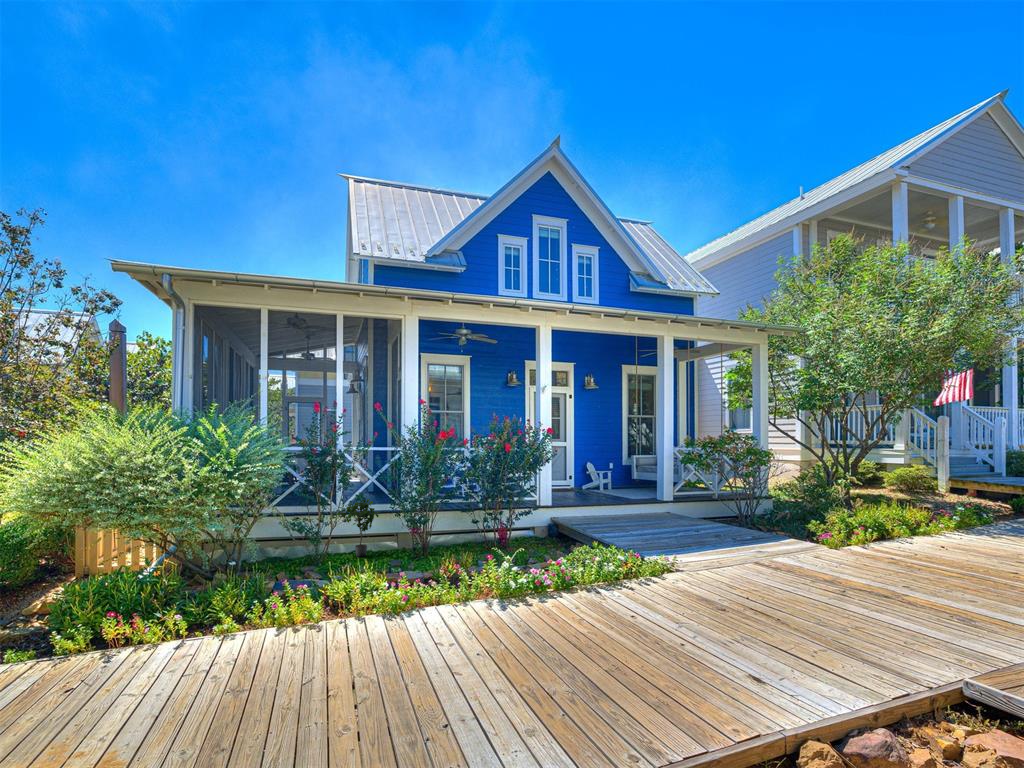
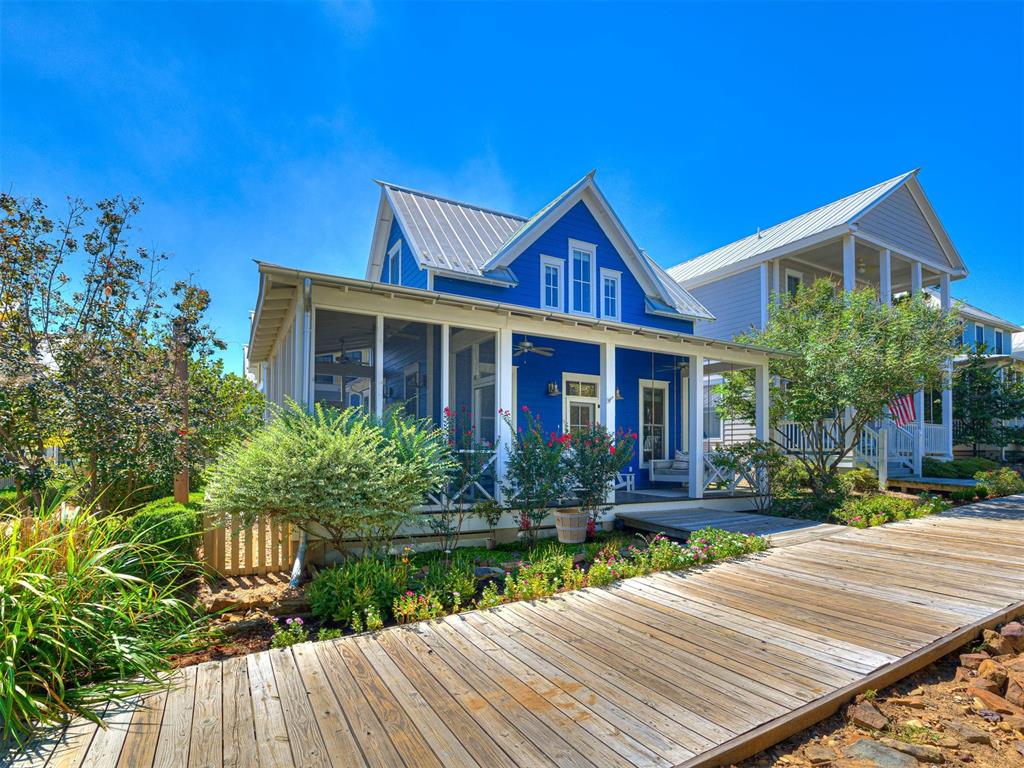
wooden bucket: none [444,511,485,553] -> present [553,507,590,543]

